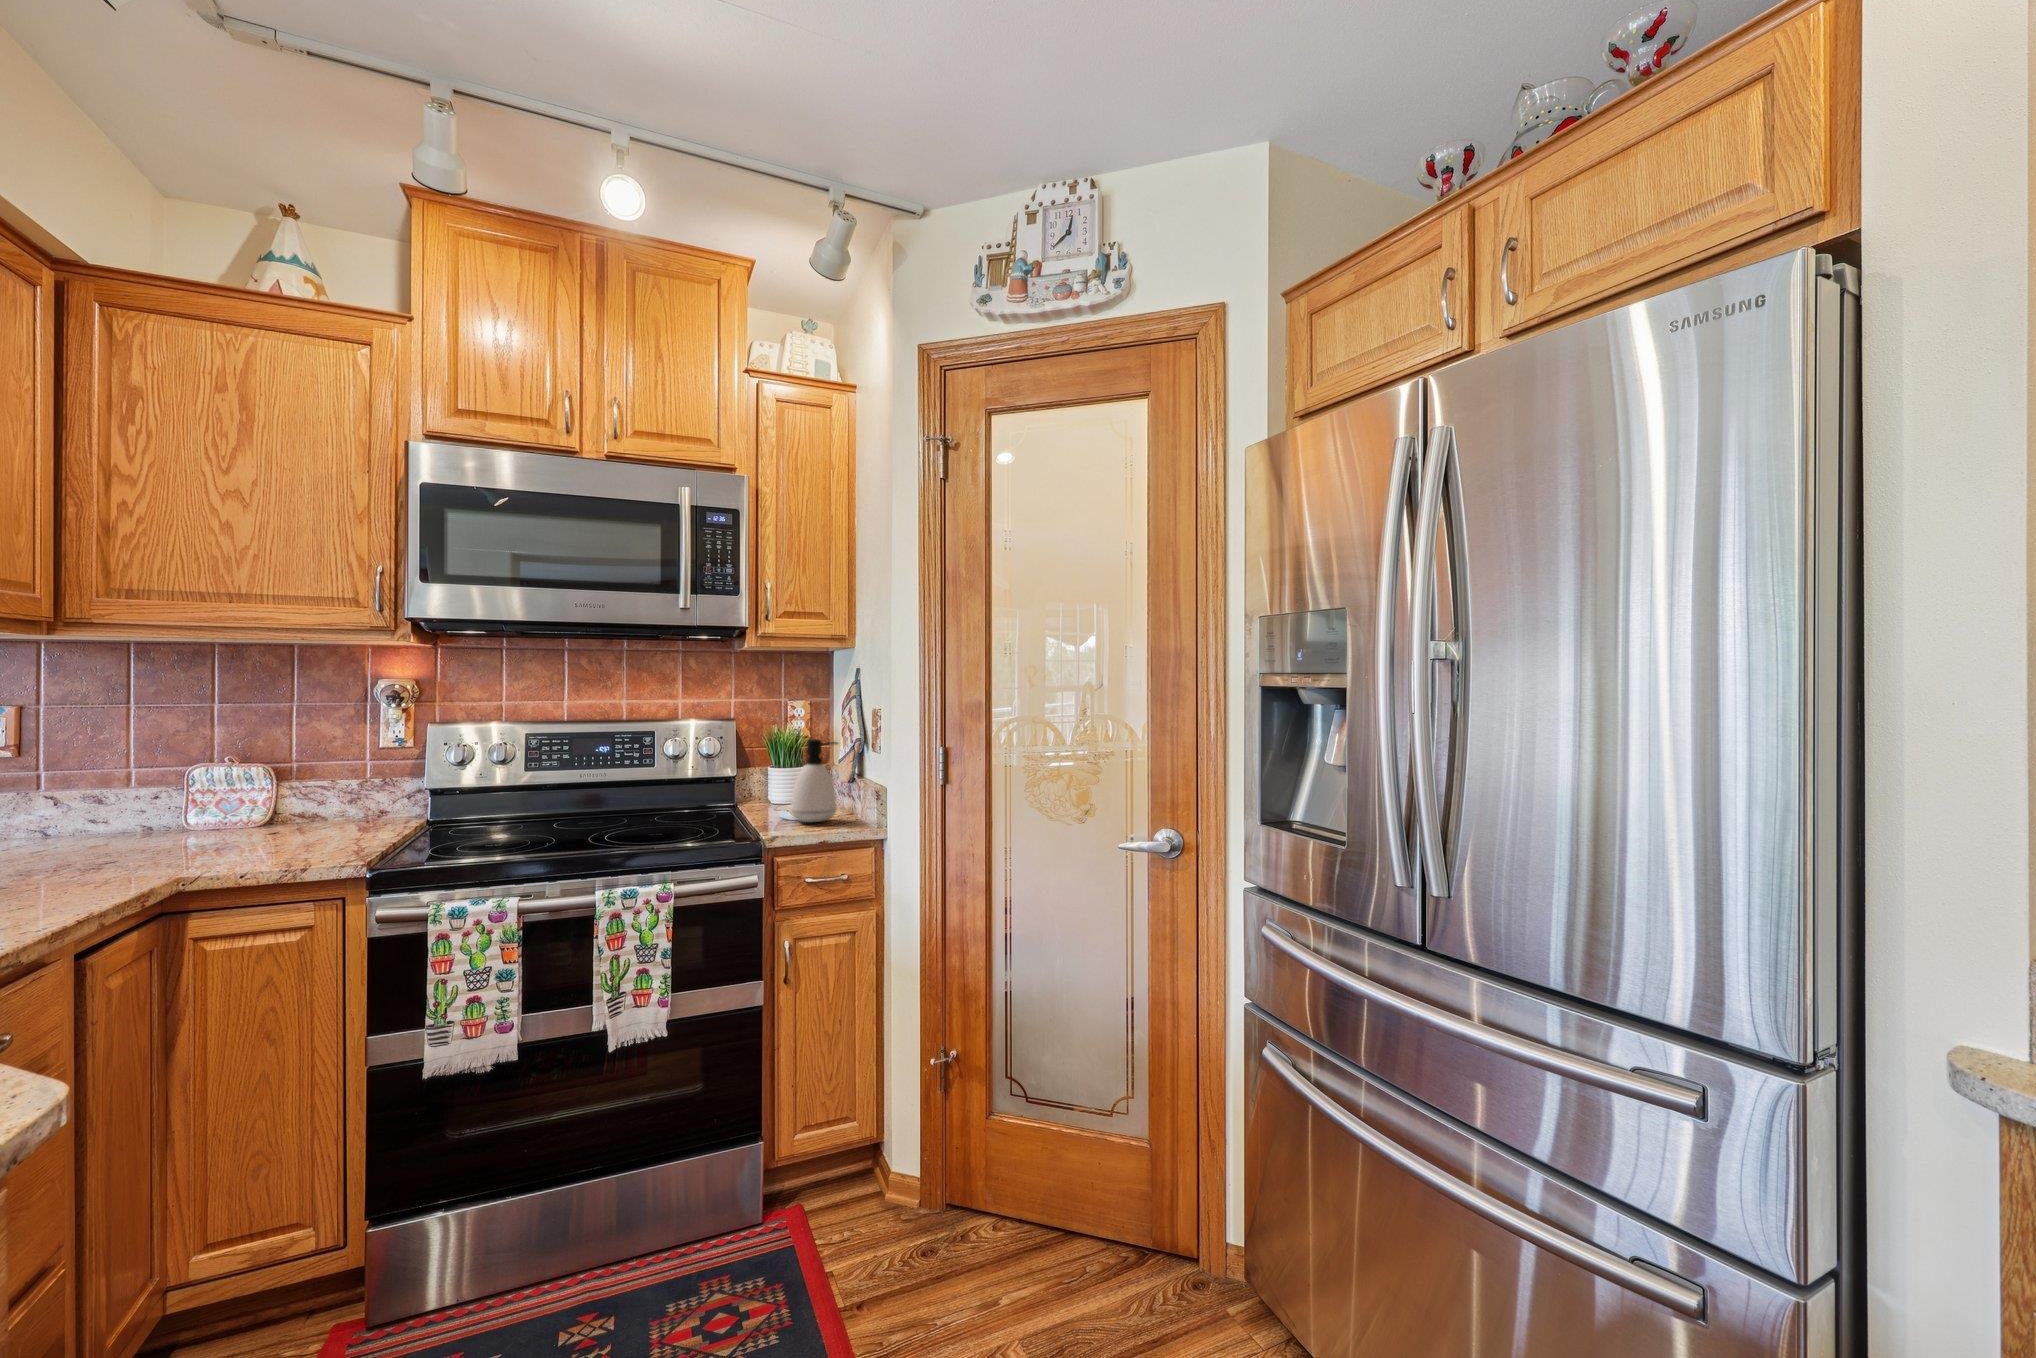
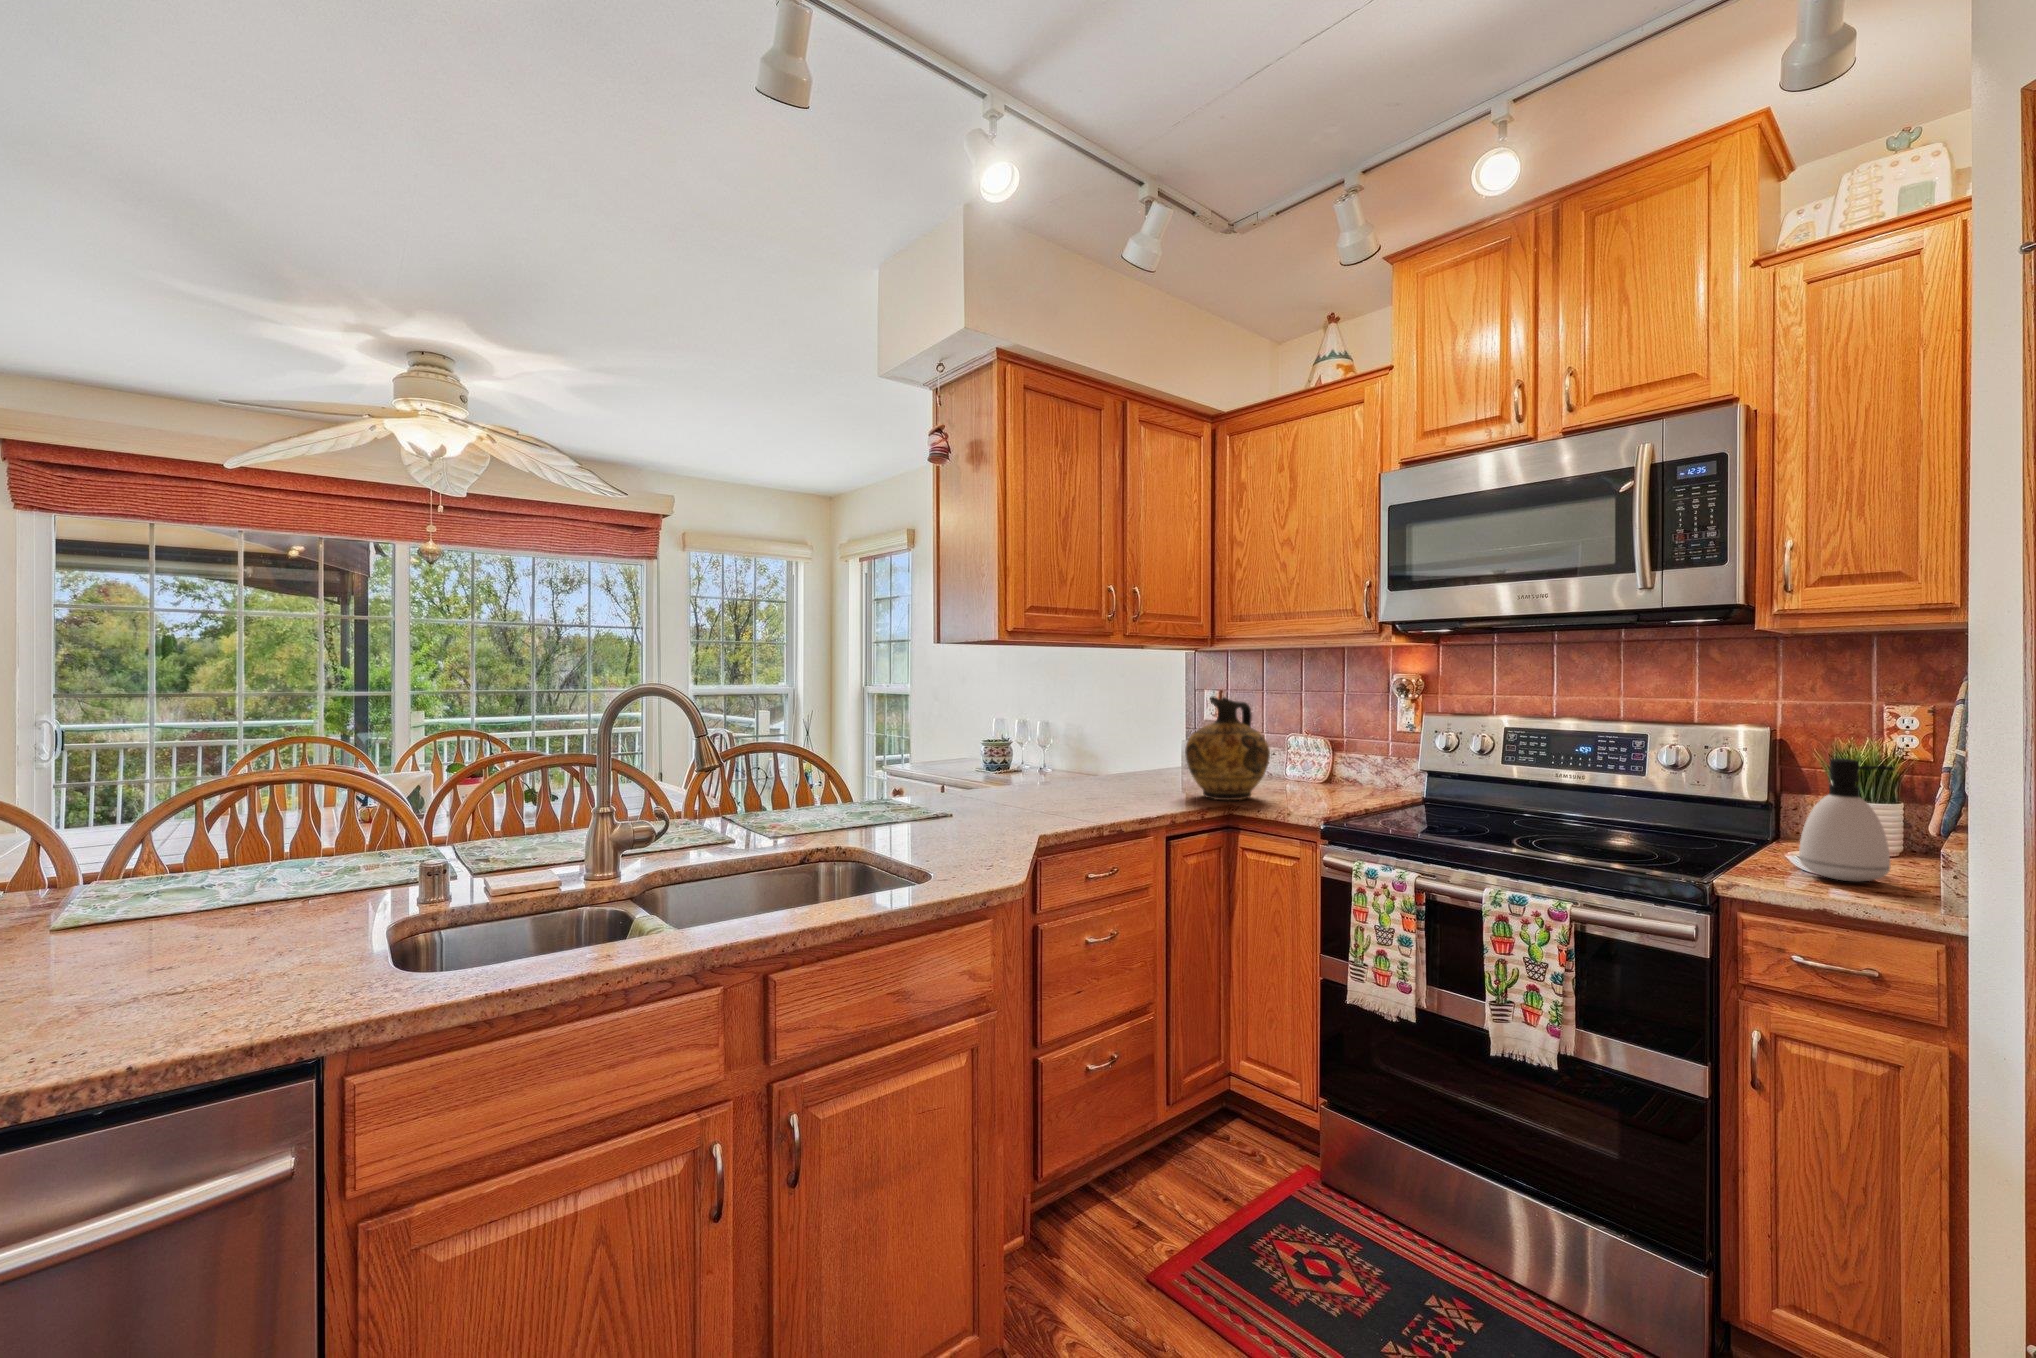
ceramic jug: none [46,714,229,876] -> present [1185,696,1270,800]

